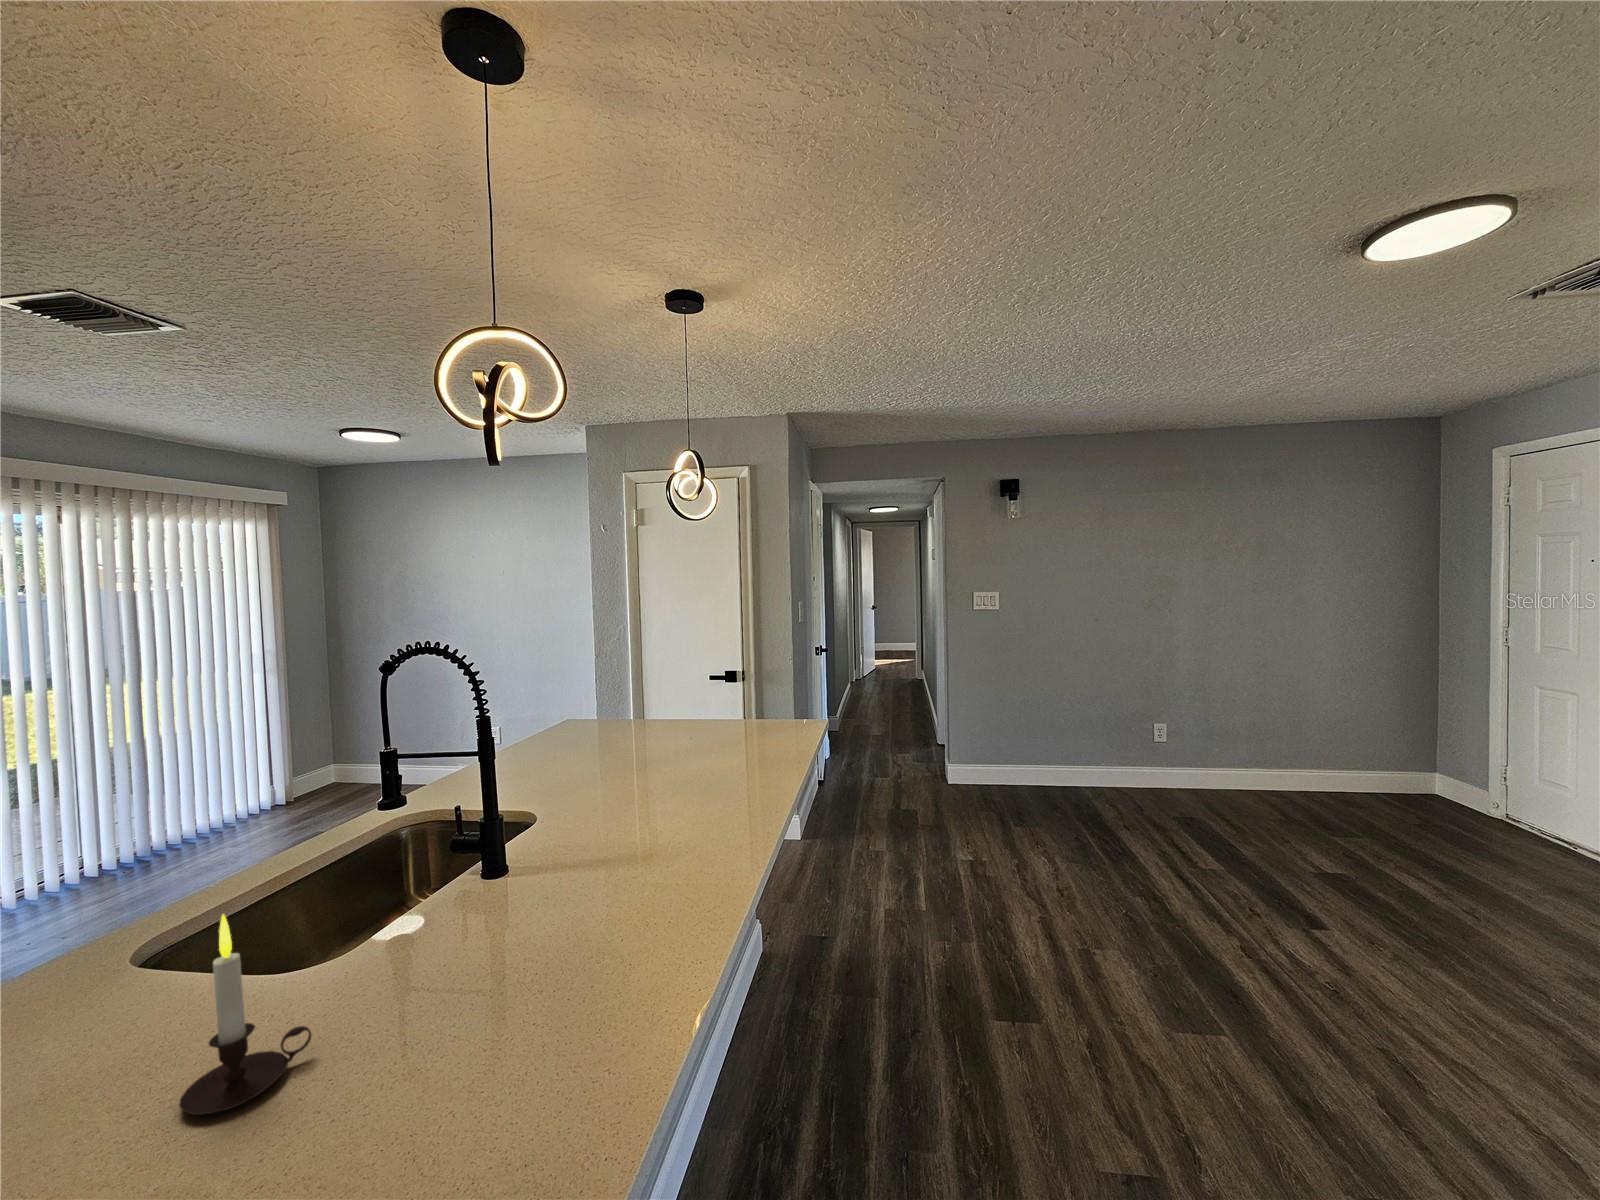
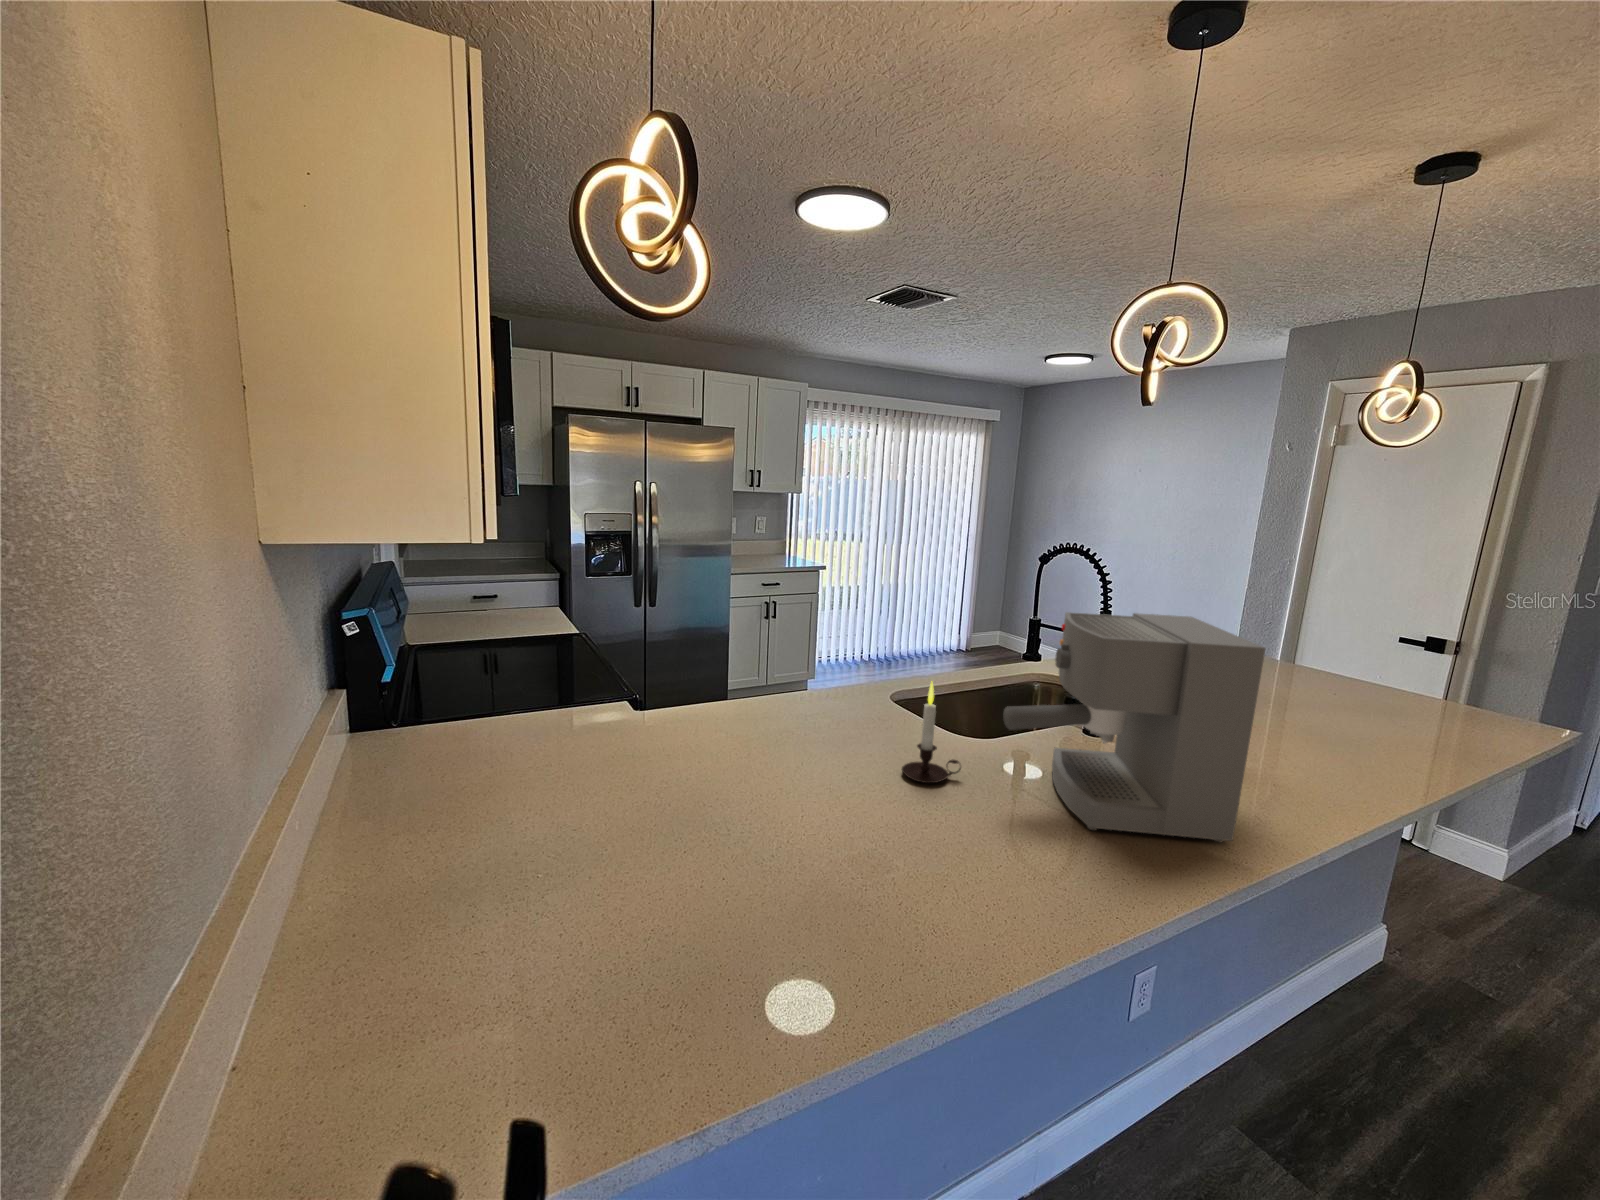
coffee maker: none [375,702,690,1026] -> present [1003,612,1265,843]

